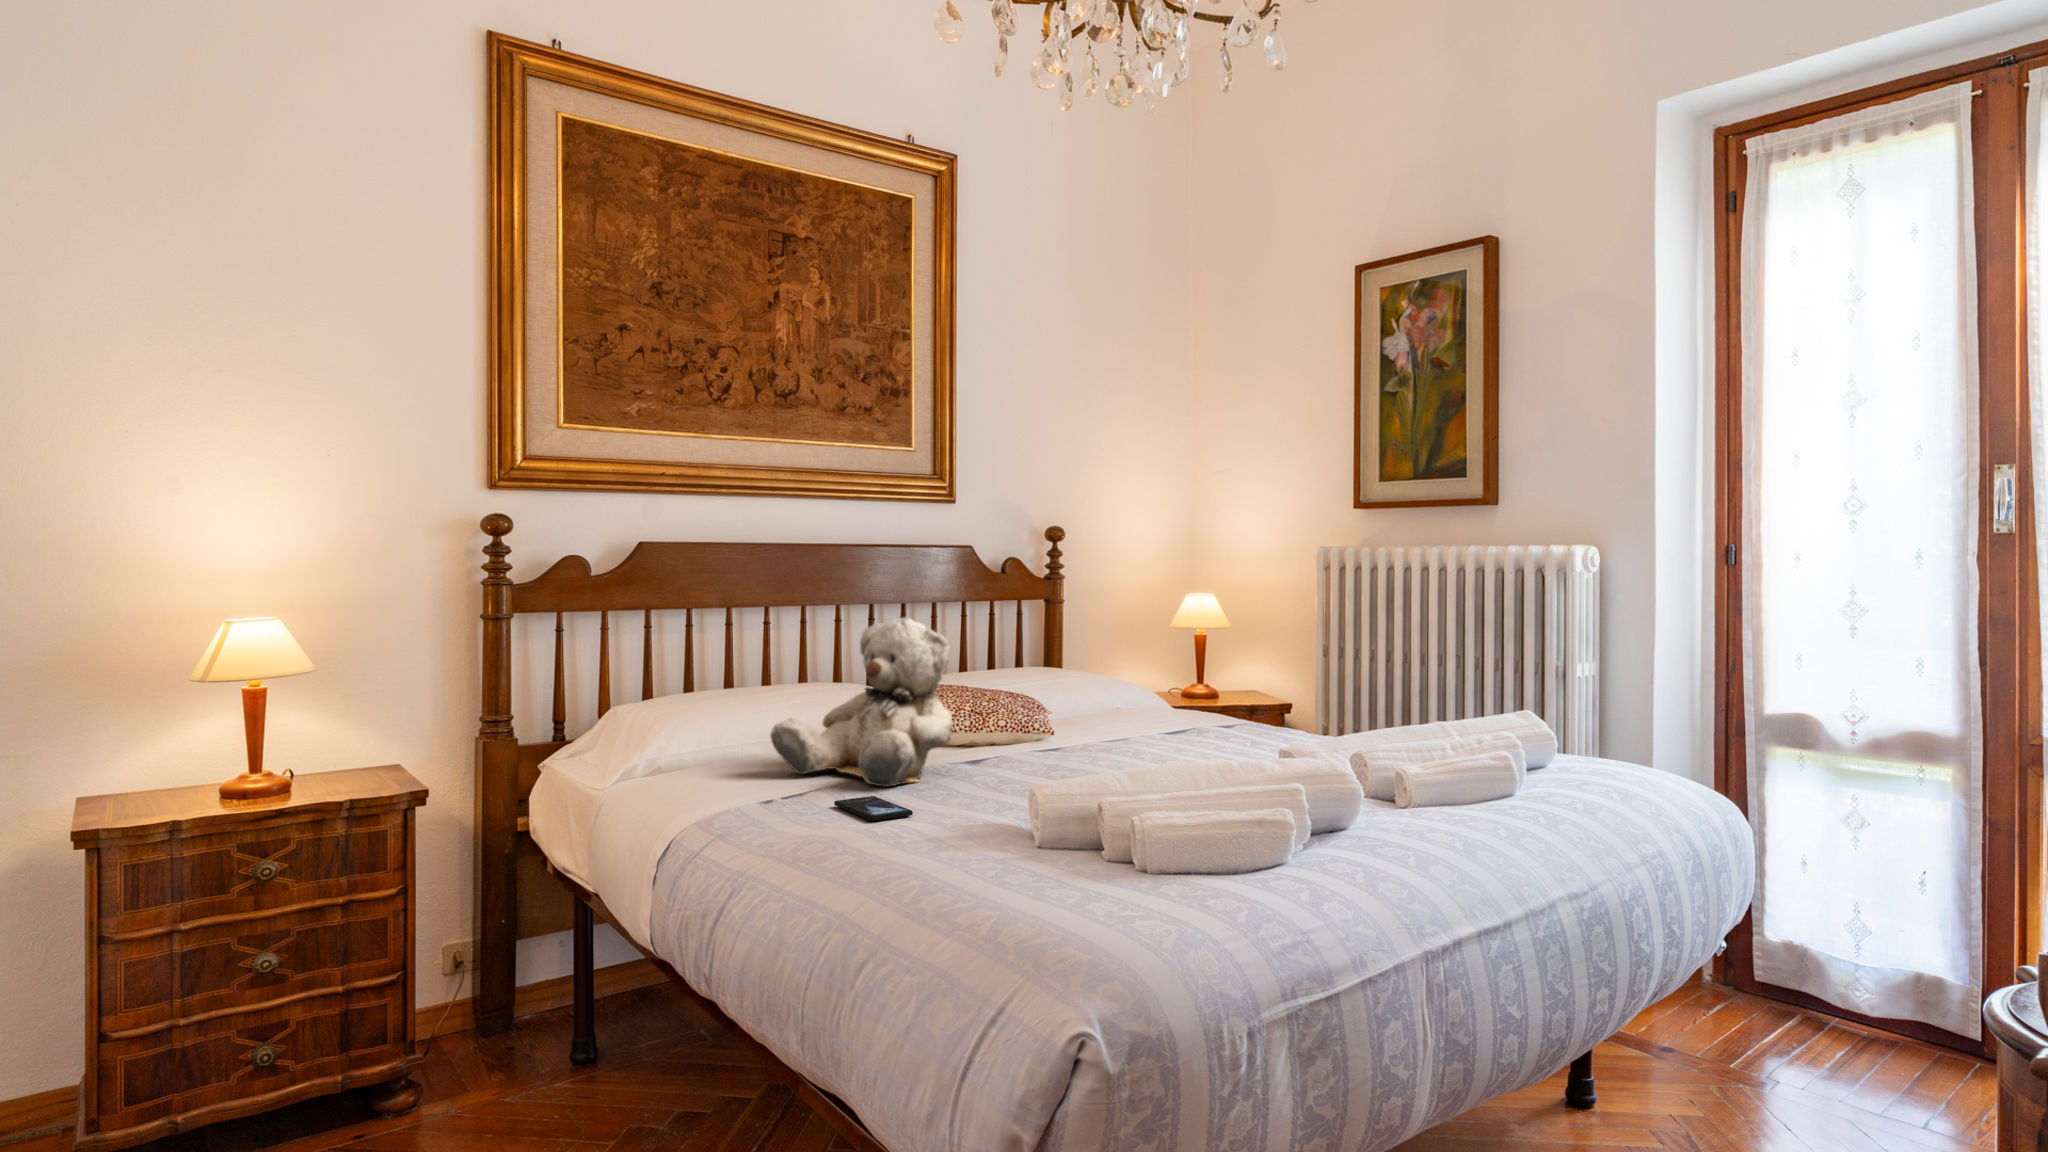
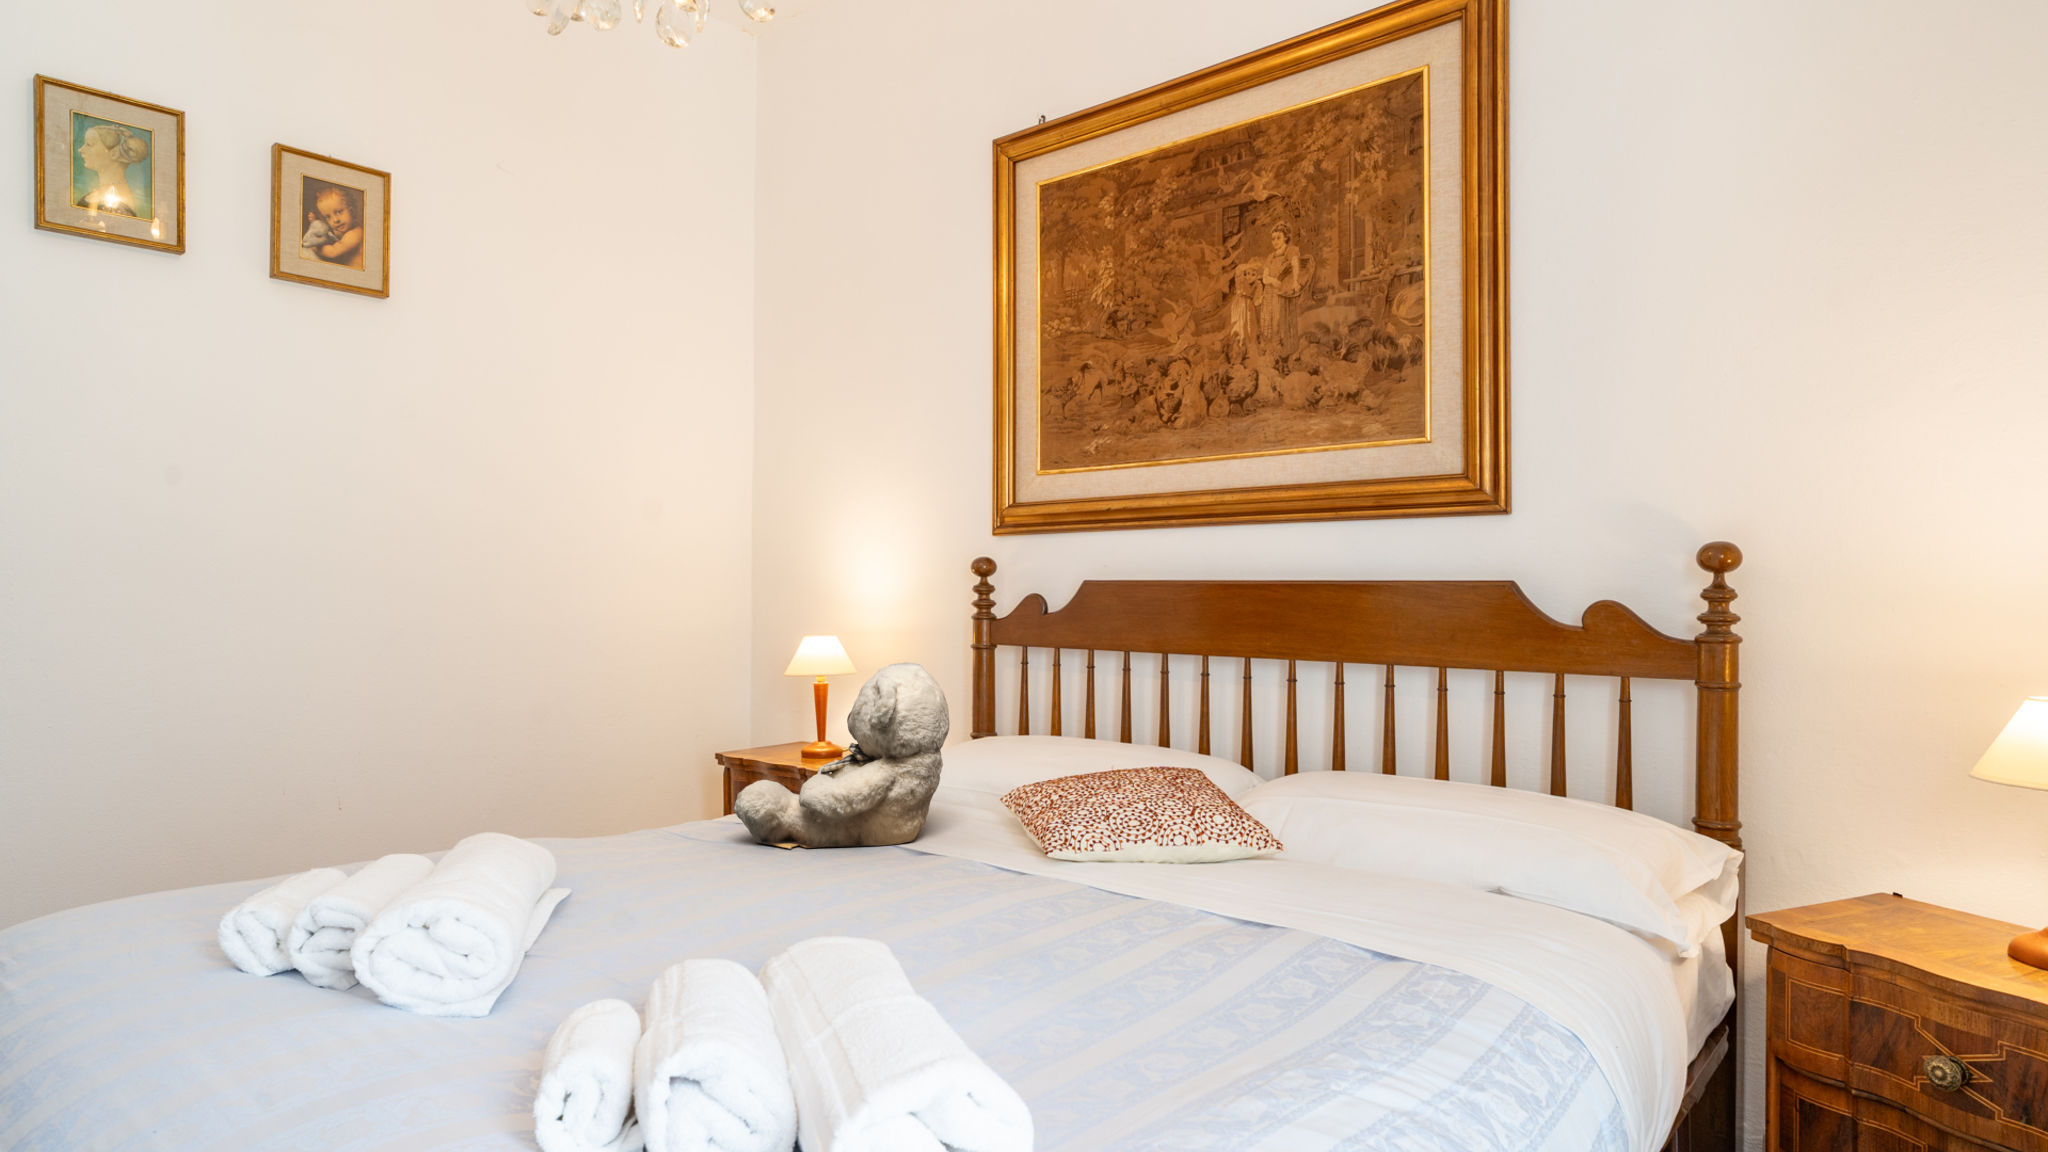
smartphone: present [834,796,913,821] -> none [579,832,684,855]

